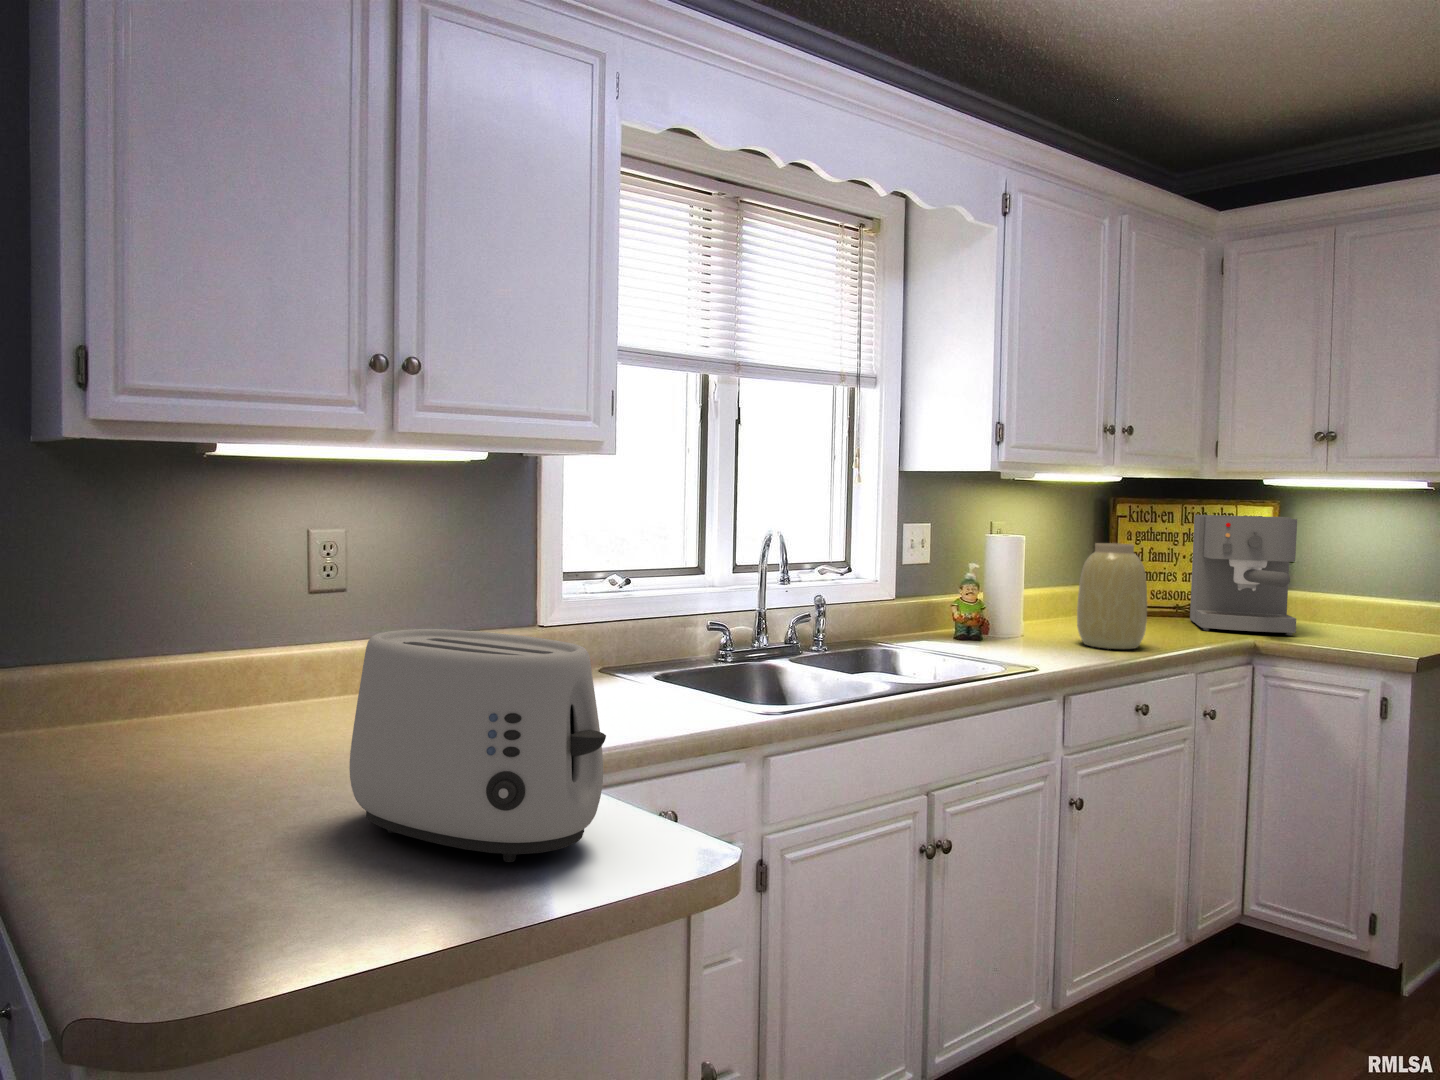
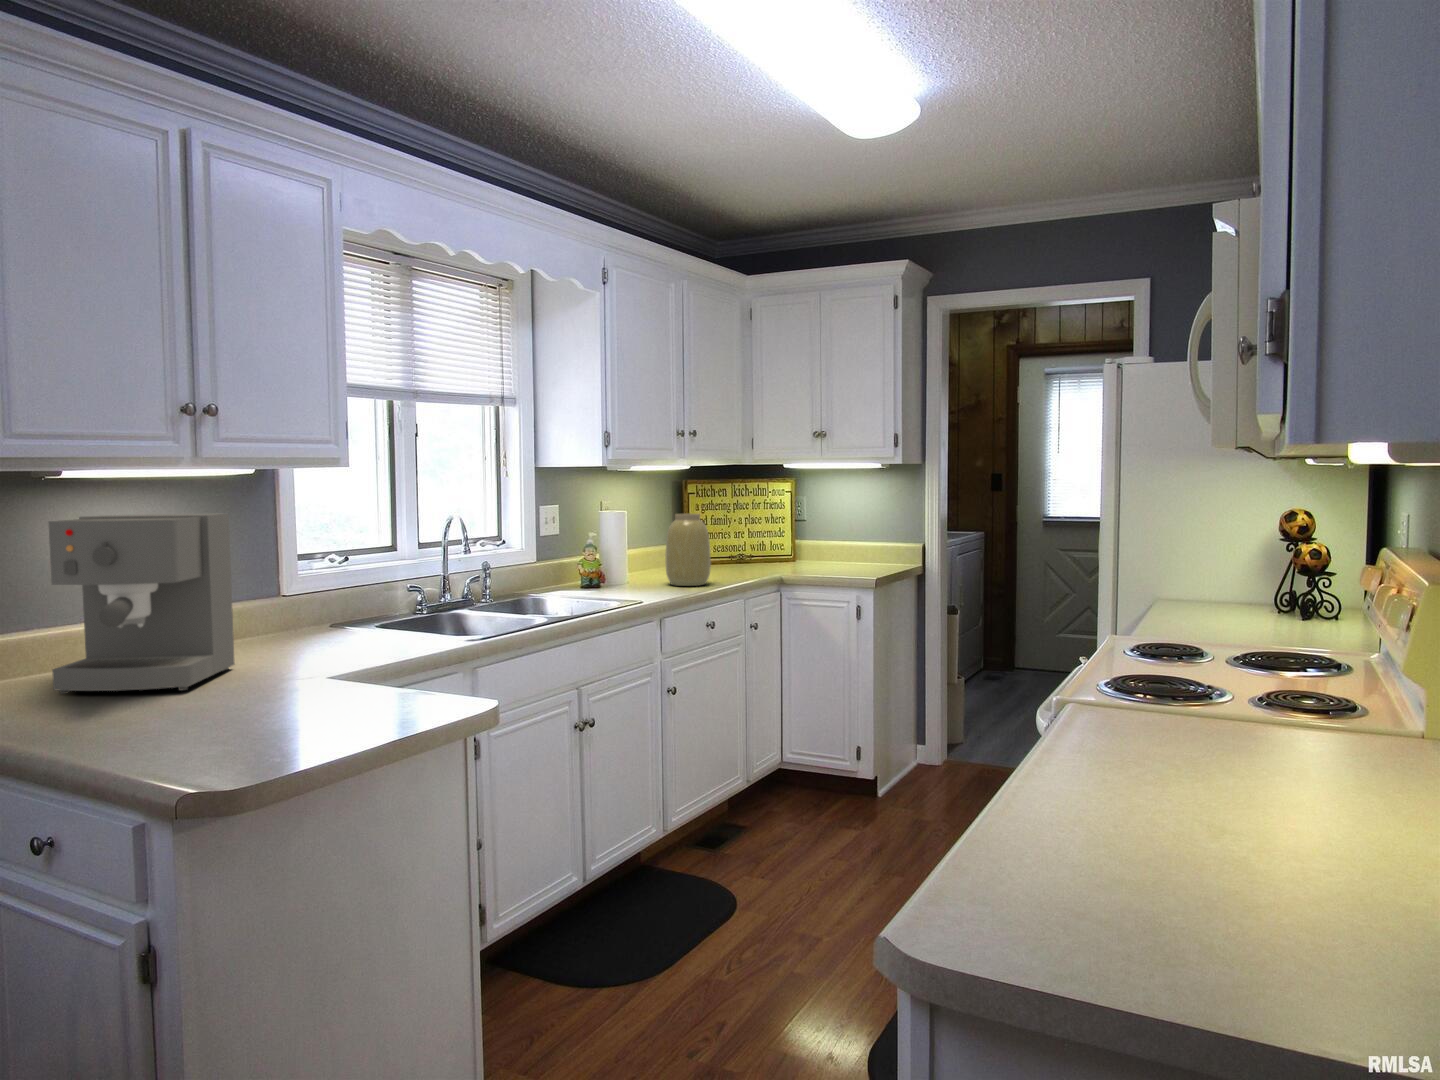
coffee maker: present [1190,515,1297,635] -> present [48,513,235,694]
toaster: present [349,629,606,862] -> none [237,587,416,716]

